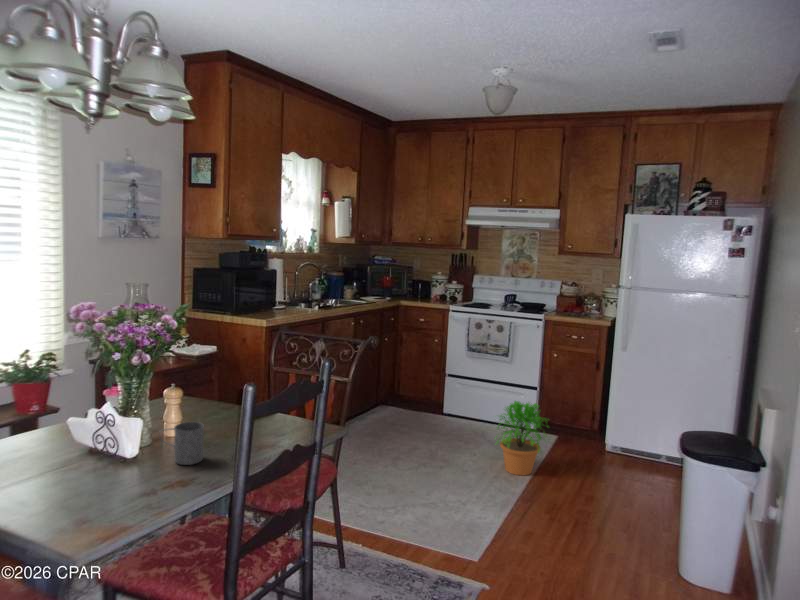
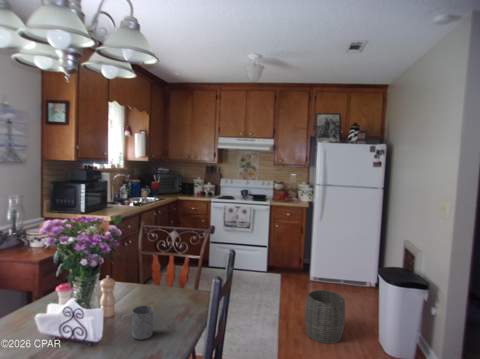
potted plant: present [496,401,545,475] -> none [254,255,291,301]
woven basket: none [547,462,618,552] -> present [305,290,345,344]

